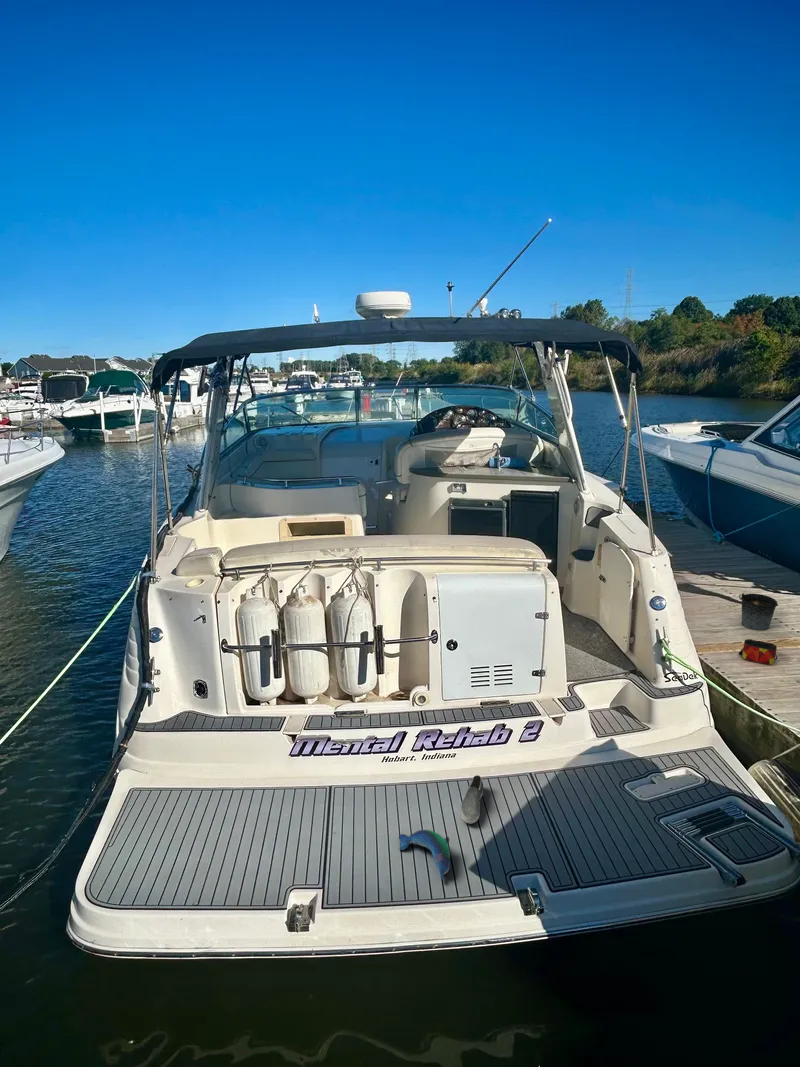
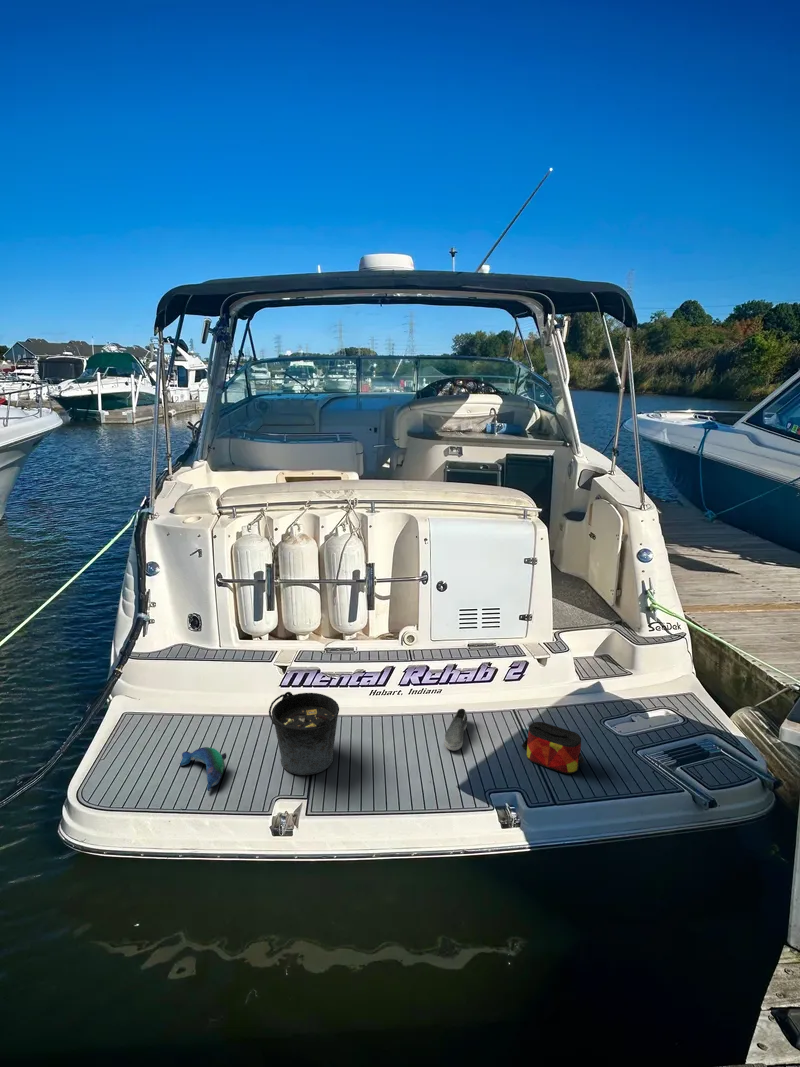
bucket: present [739,593,778,630] -> present [269,692,339,775]
bag: present [738,639,777,665] -> present [522,722,584,774]
plush toy: present [398,830,450,880] -> present [180,747,226,791]

